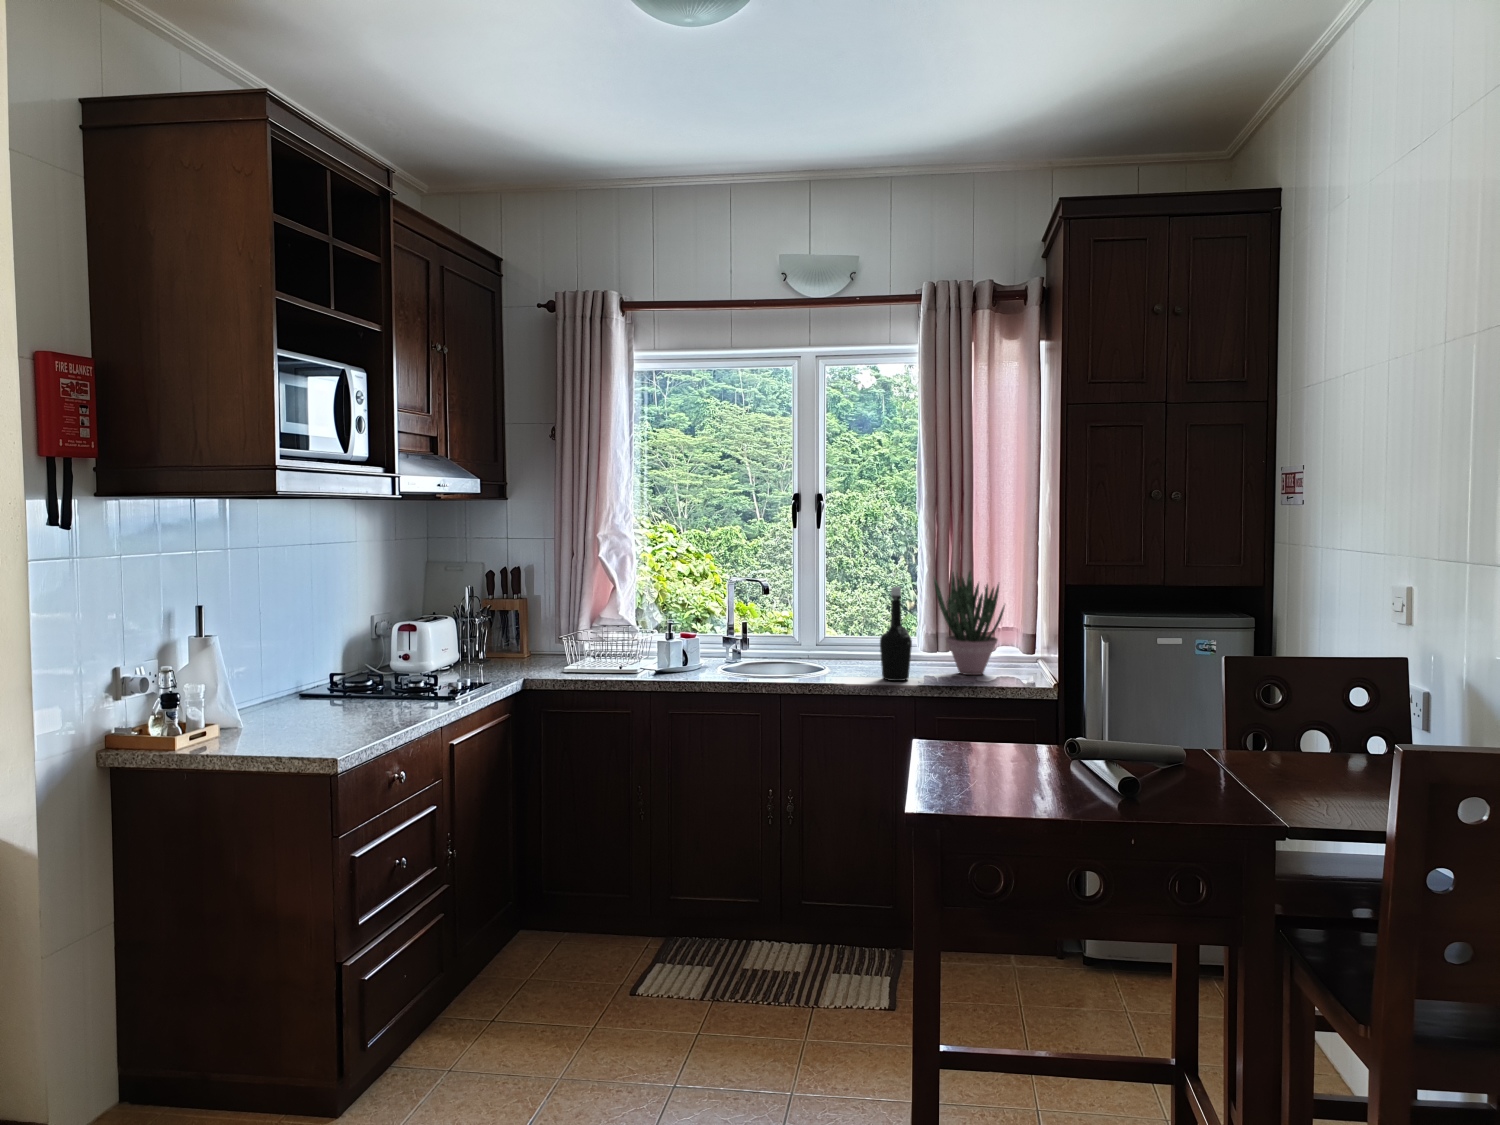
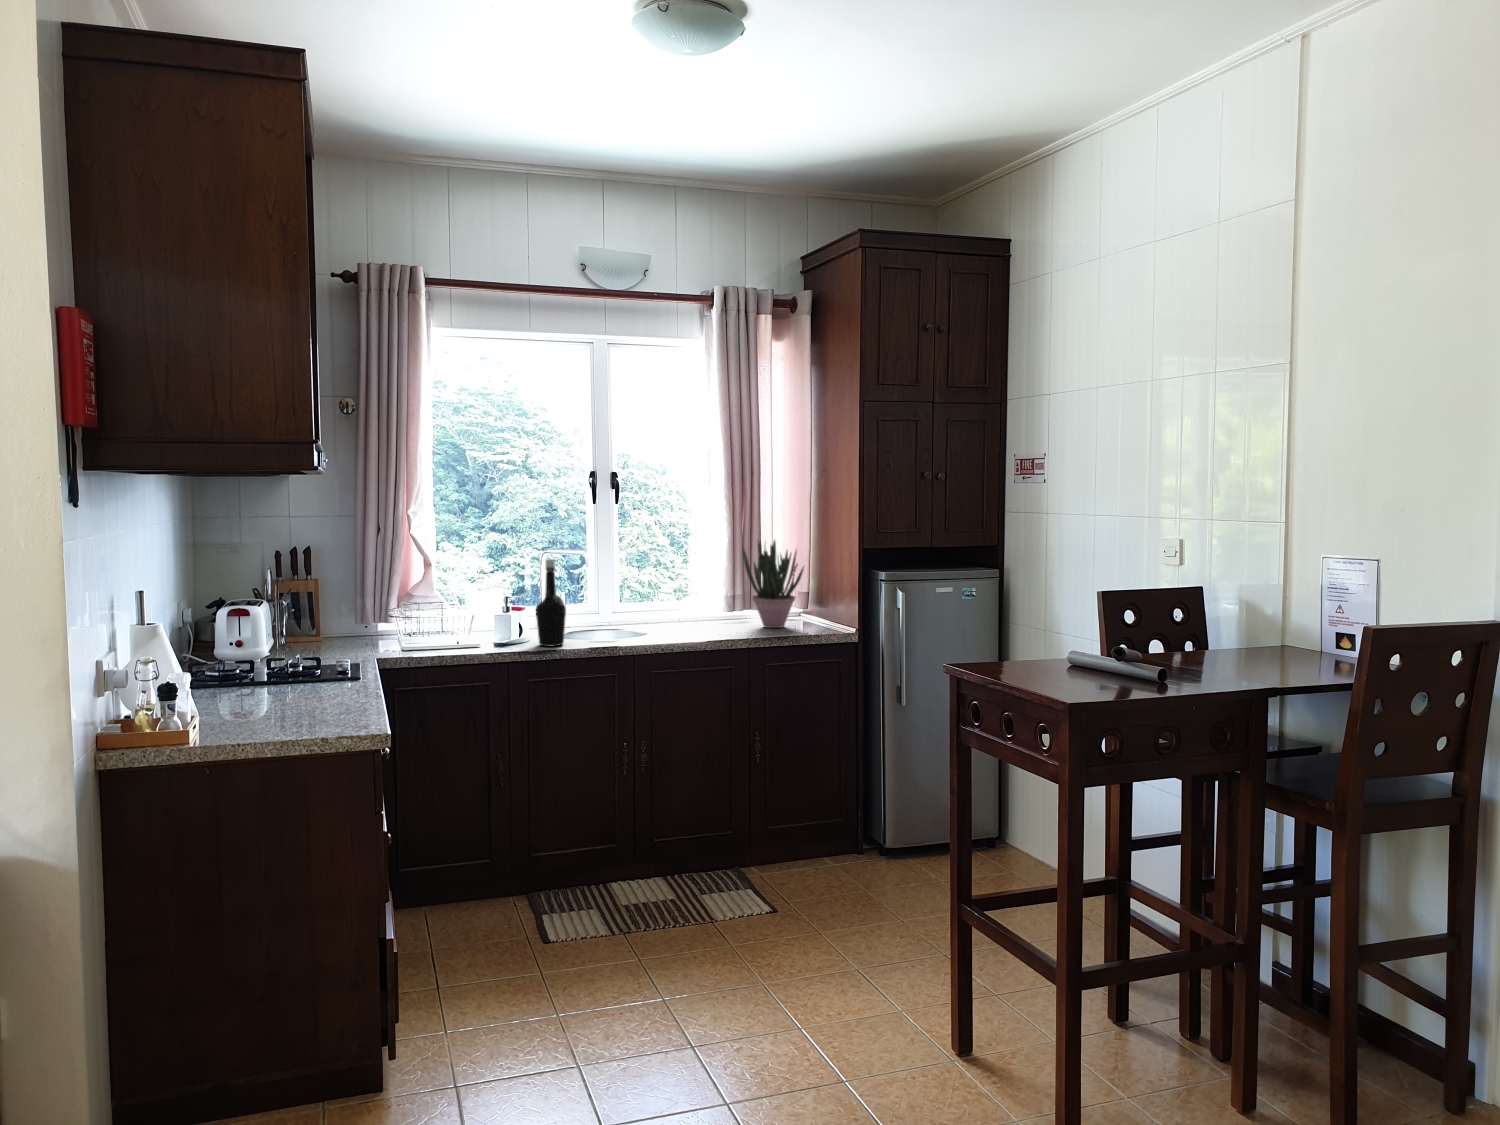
bottle: present [880,587,912,681] -> present [536,559,566,646]

